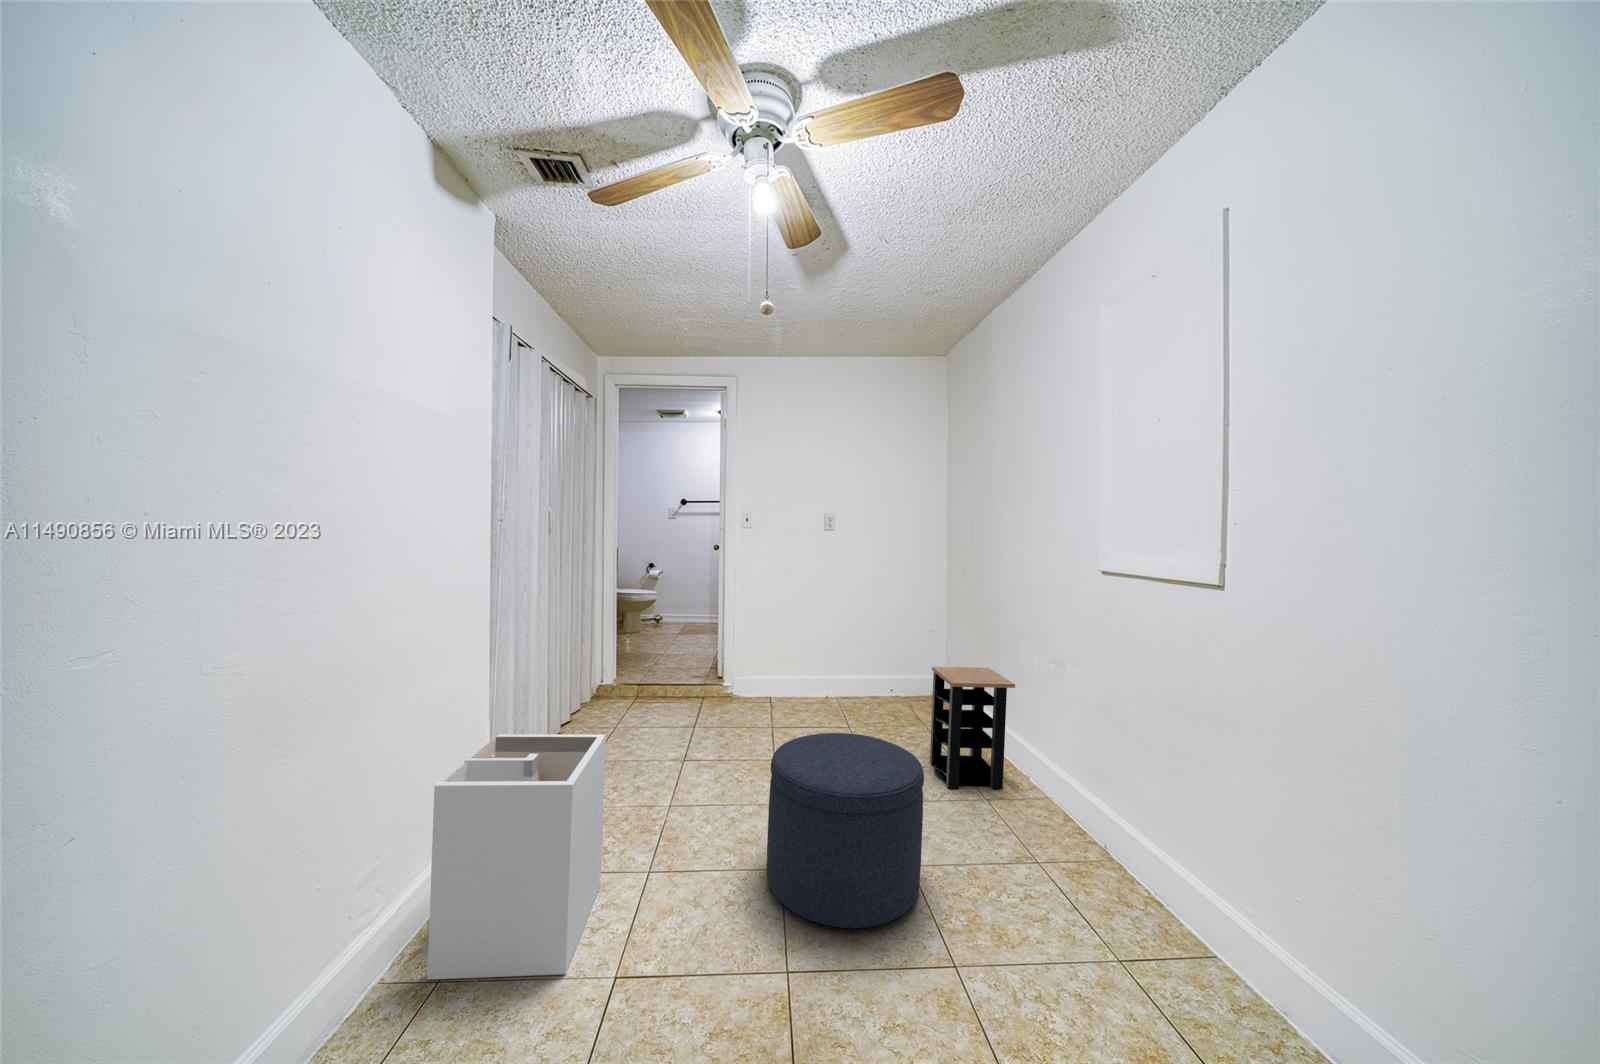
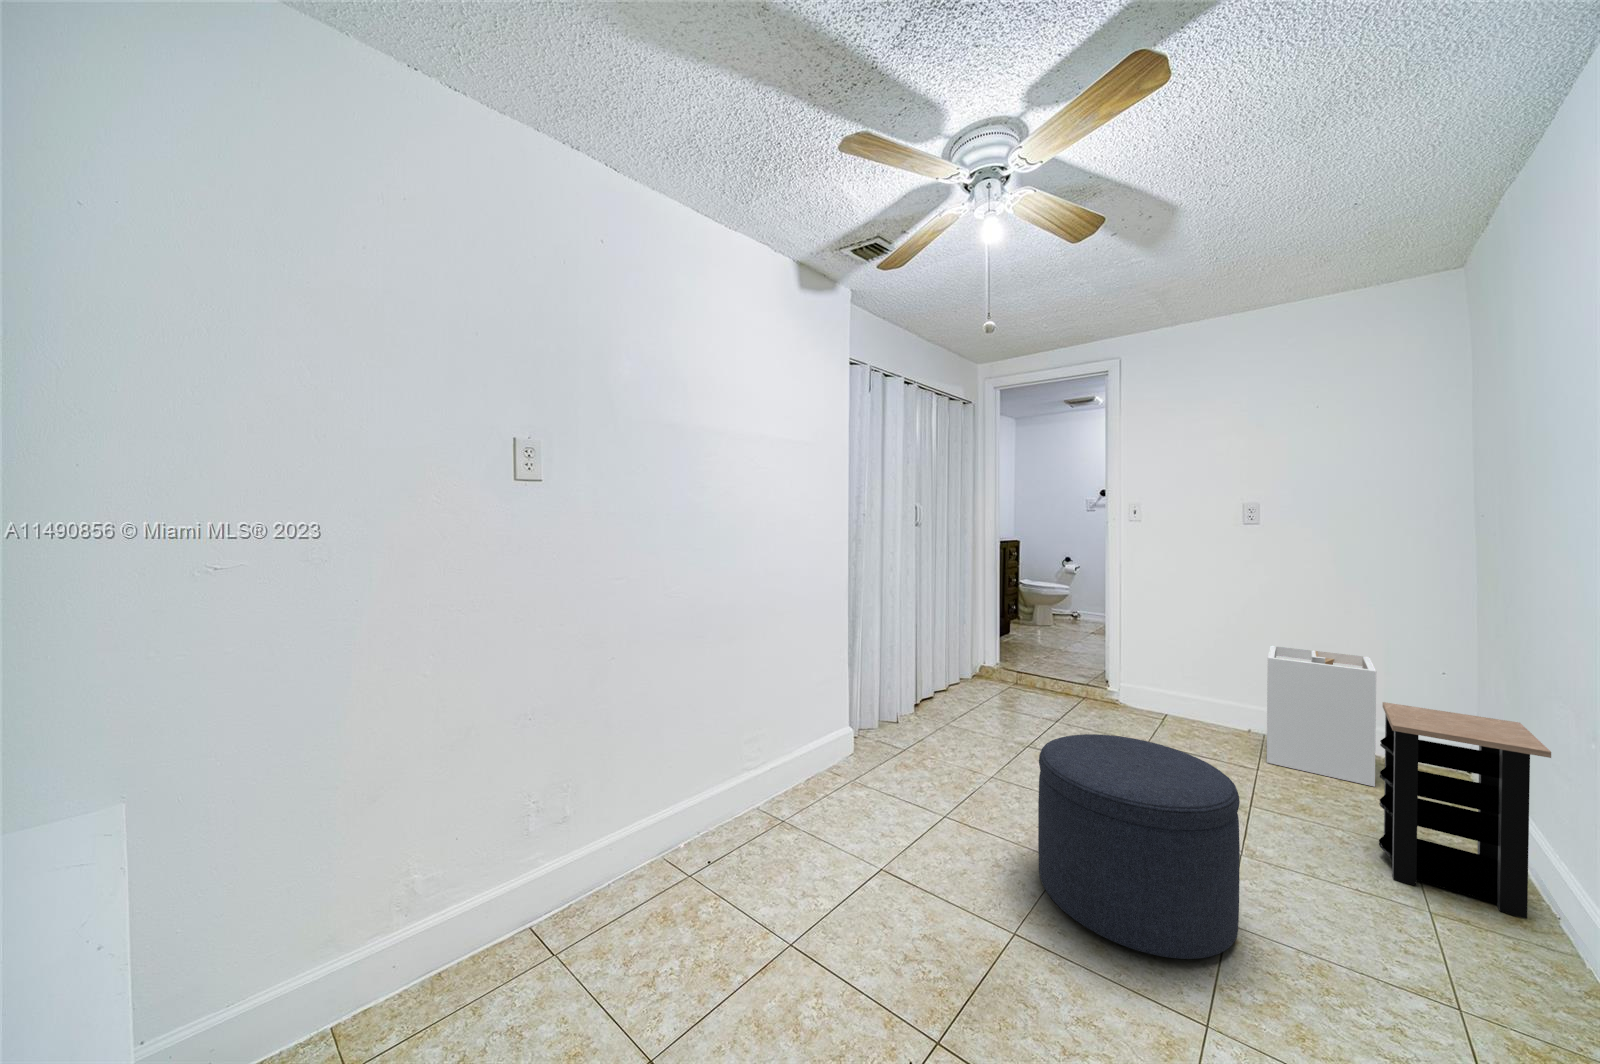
laundry hamper: present [427,734,606,980] -> present [1267,646,1376,786]

